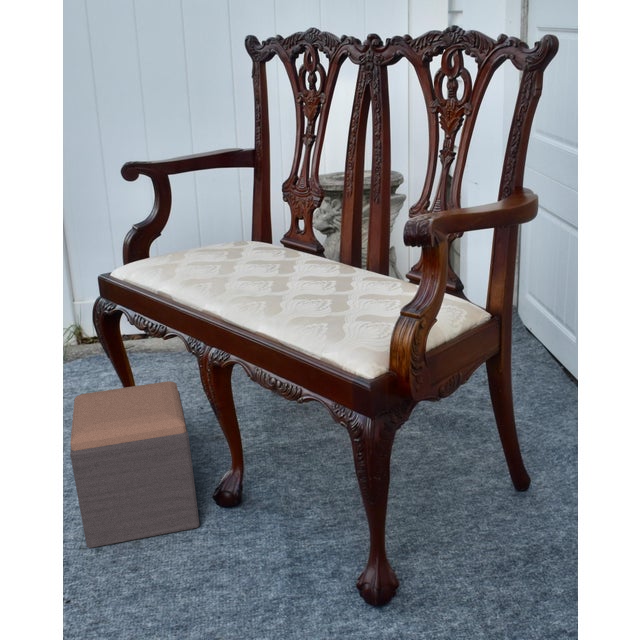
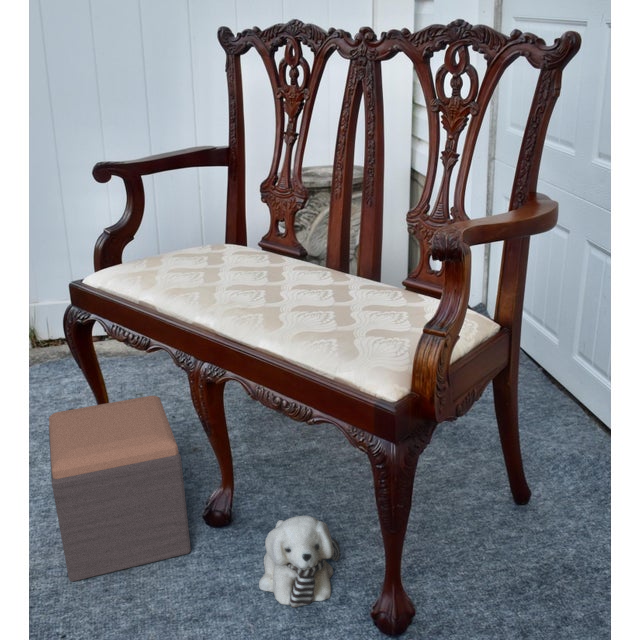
plush toy: none [258,491,334,577] -> present [259,516,340,607]

